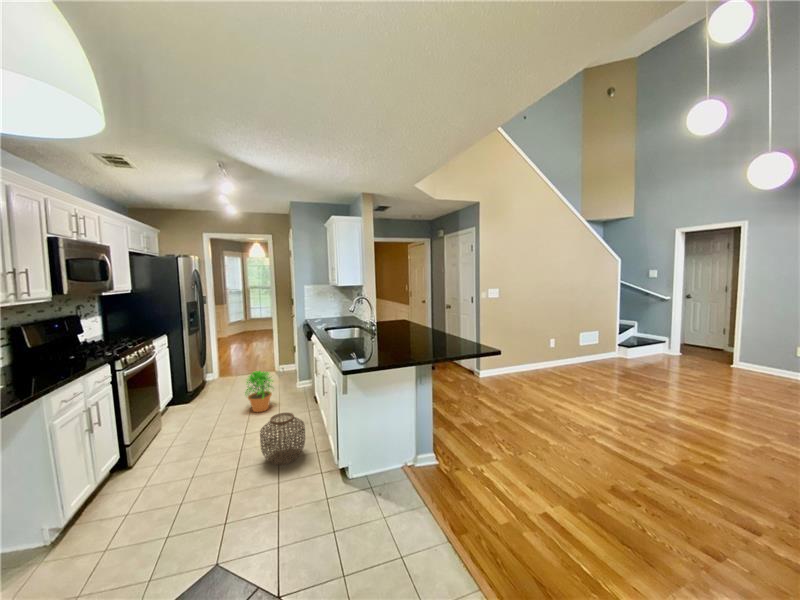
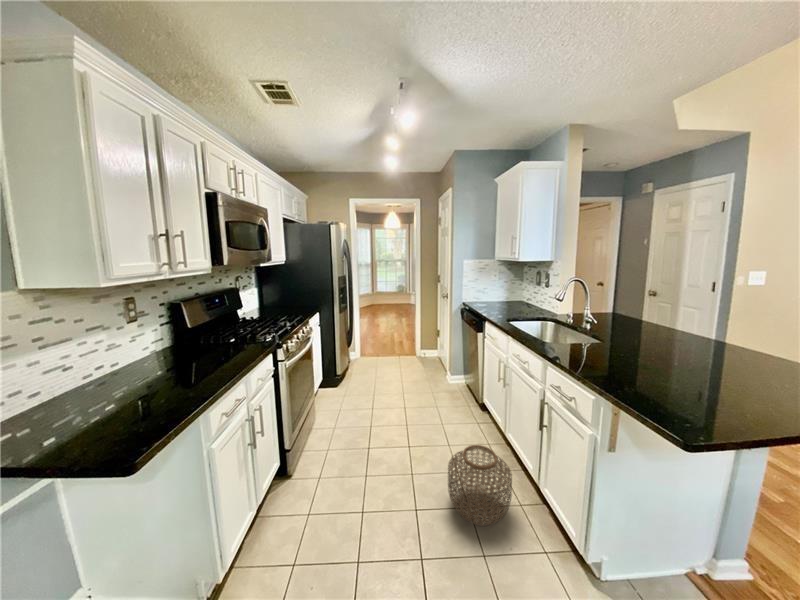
potted plant: present [245,371,273,412] -> none [399,362,434,413]

